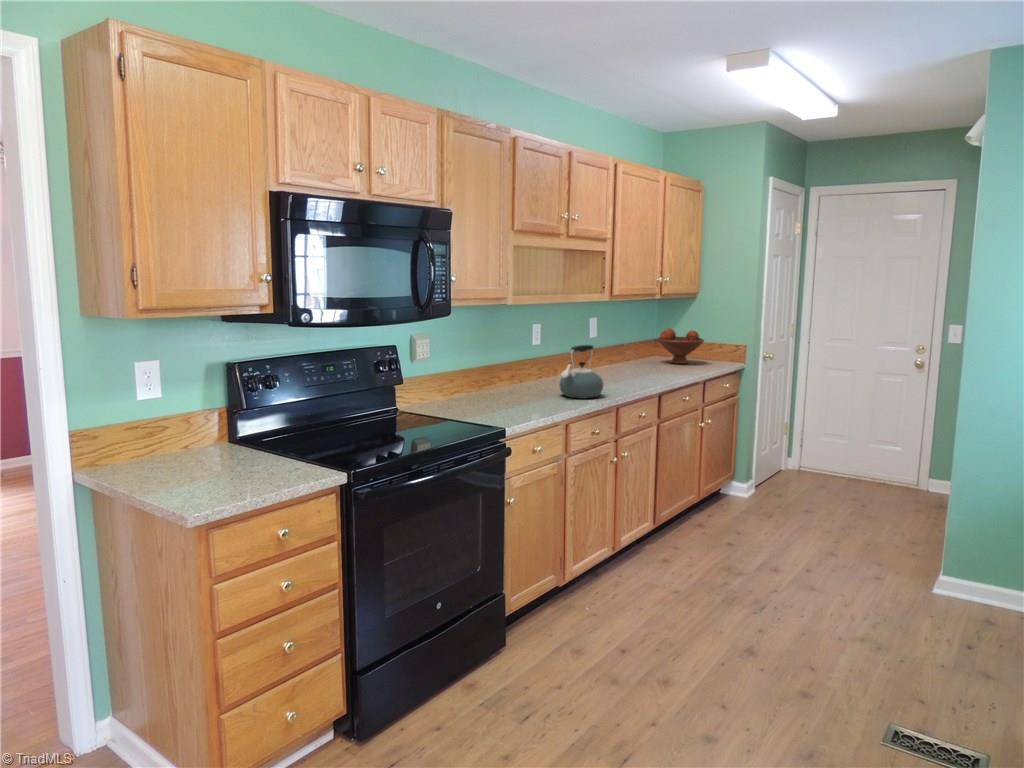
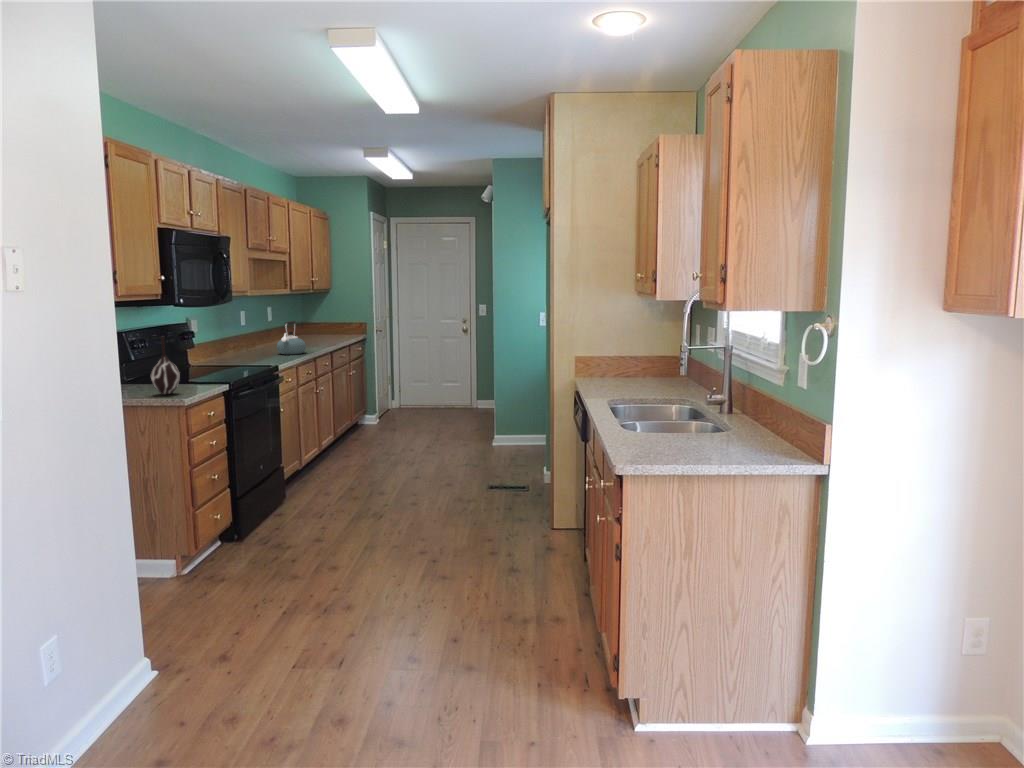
fruit bowl: present [657,328,704,364] -> none [308,313,341,337]
vase: none [179,384,232,490] -> present [151,337,180,395]

